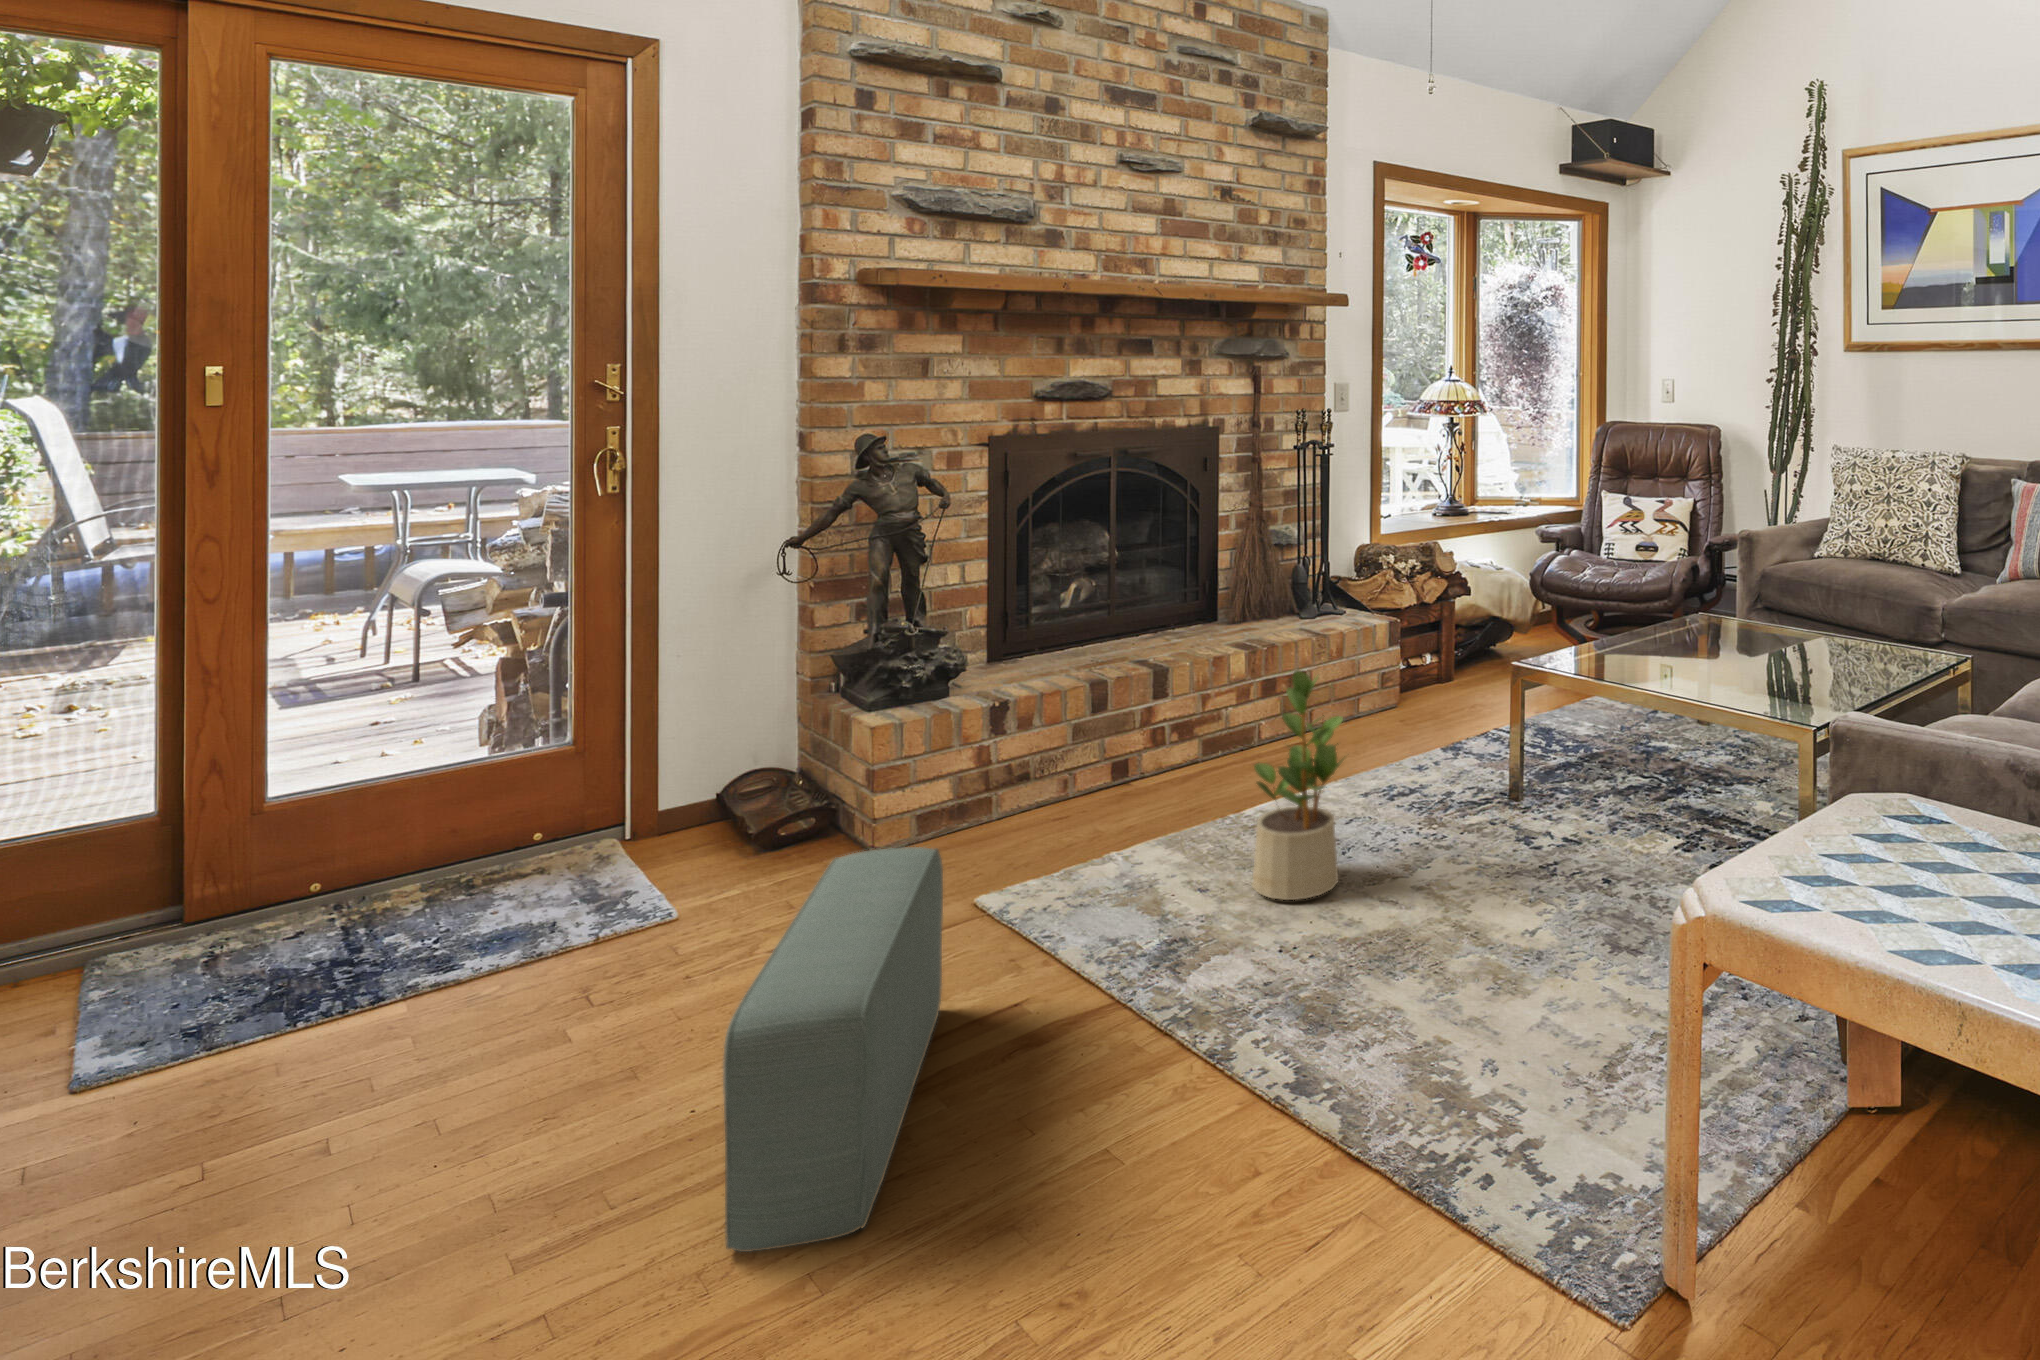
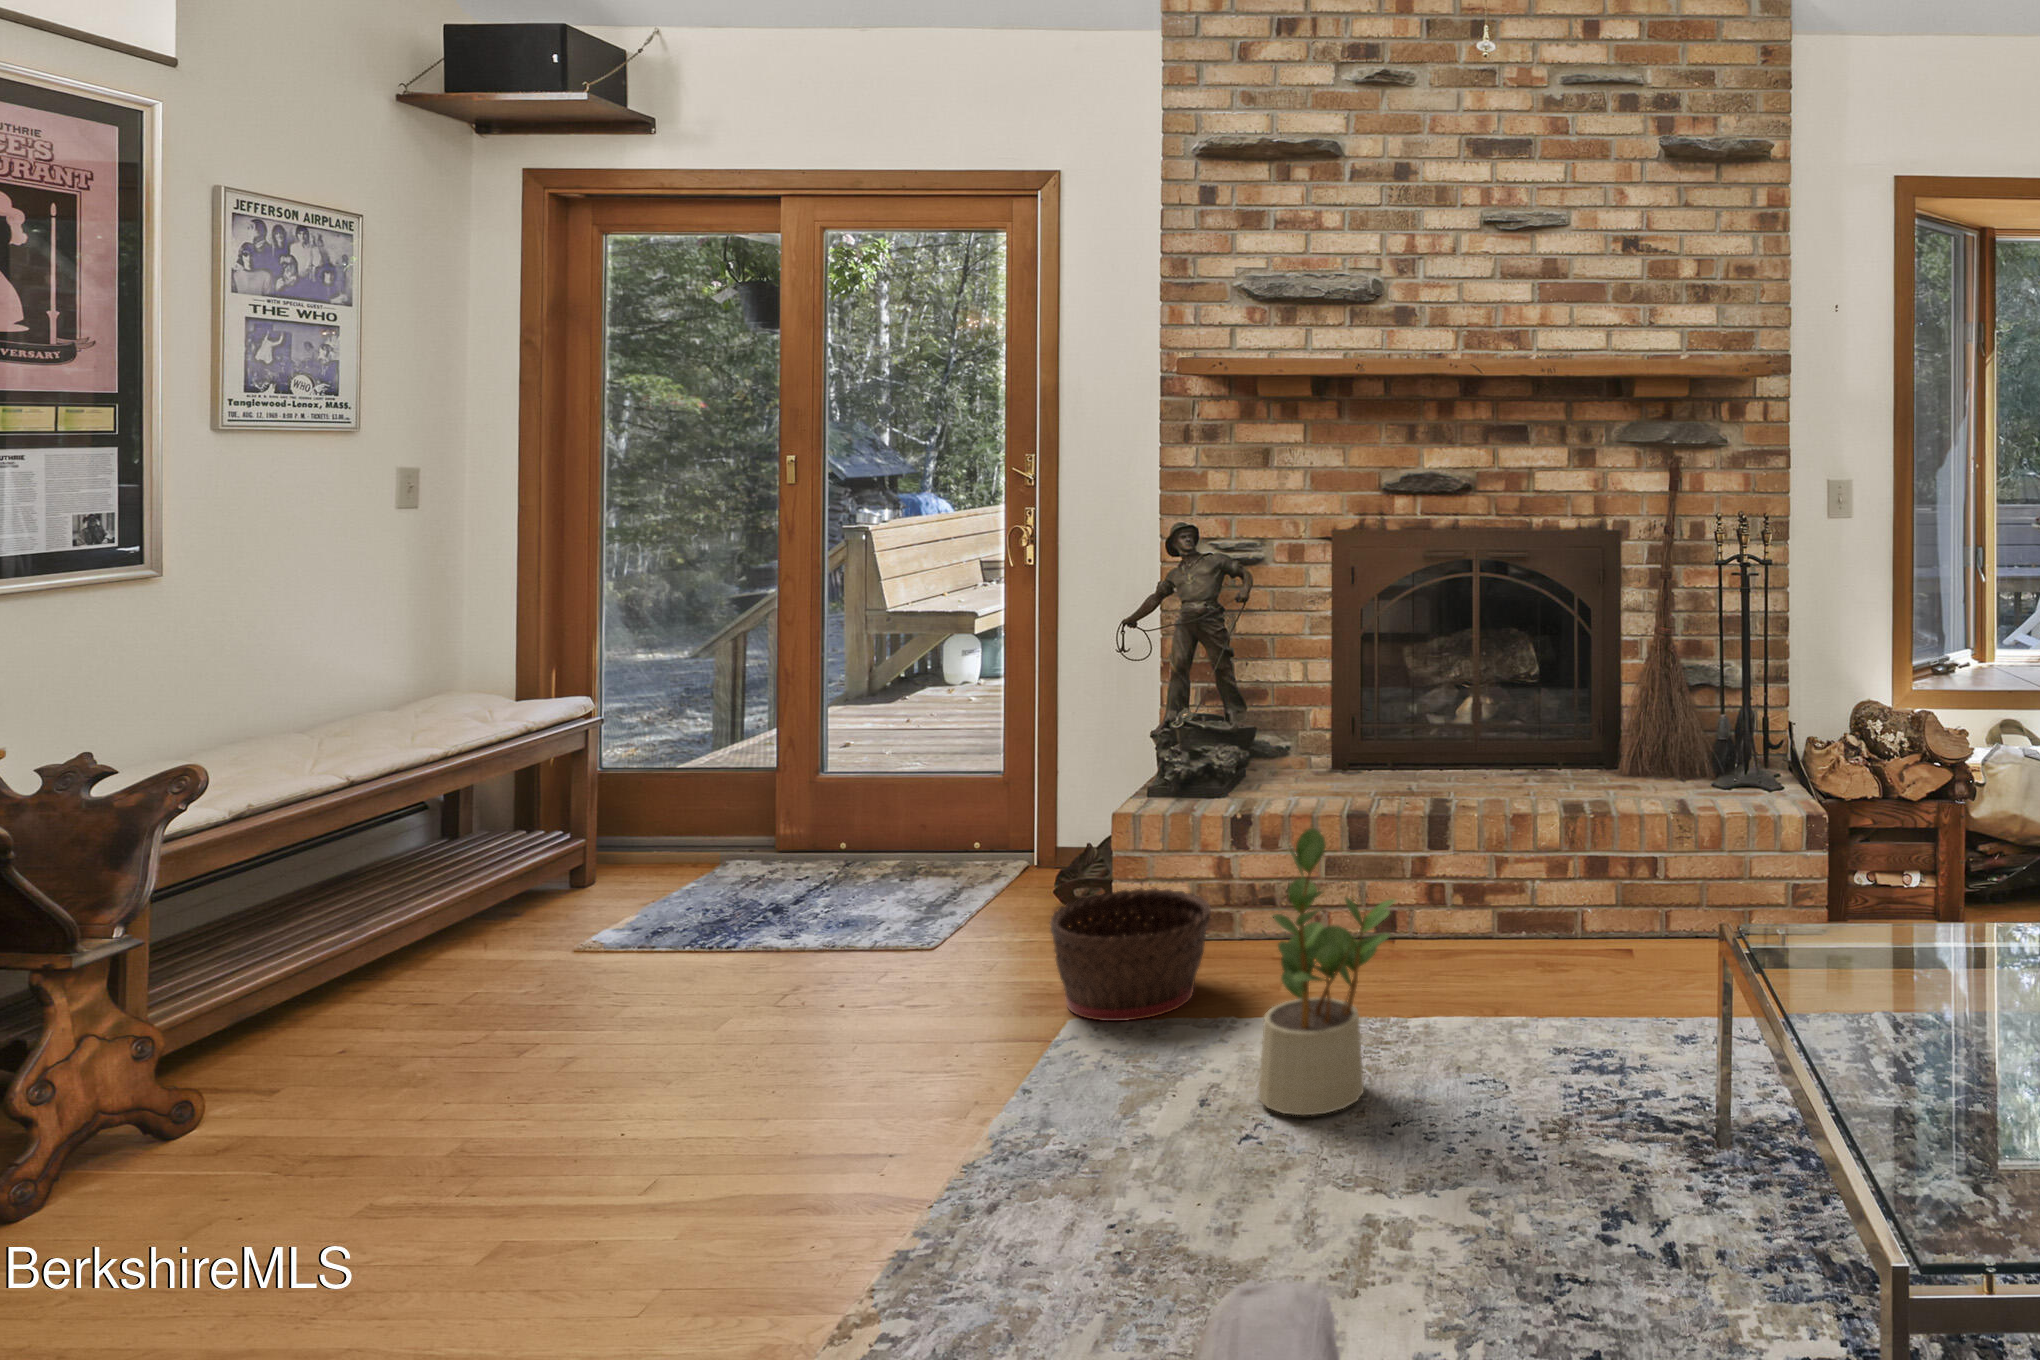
basket: none [919,774,1080,905] -> present [1050,888,1211,1021]
pouf: present [723,847,943,1252] -> none [500,916,902,1241]

